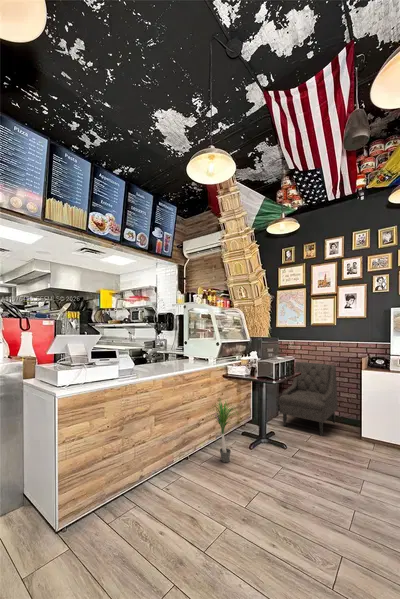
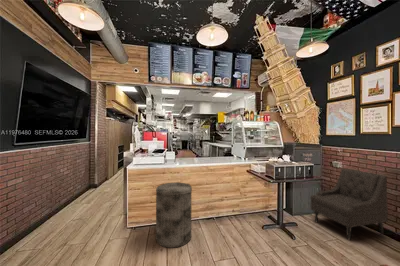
potted plant: present [213,402,234,462] -> none [221,182,250,230]
trash can: none [130,407,192,526] -> present [156,182,192,248]

